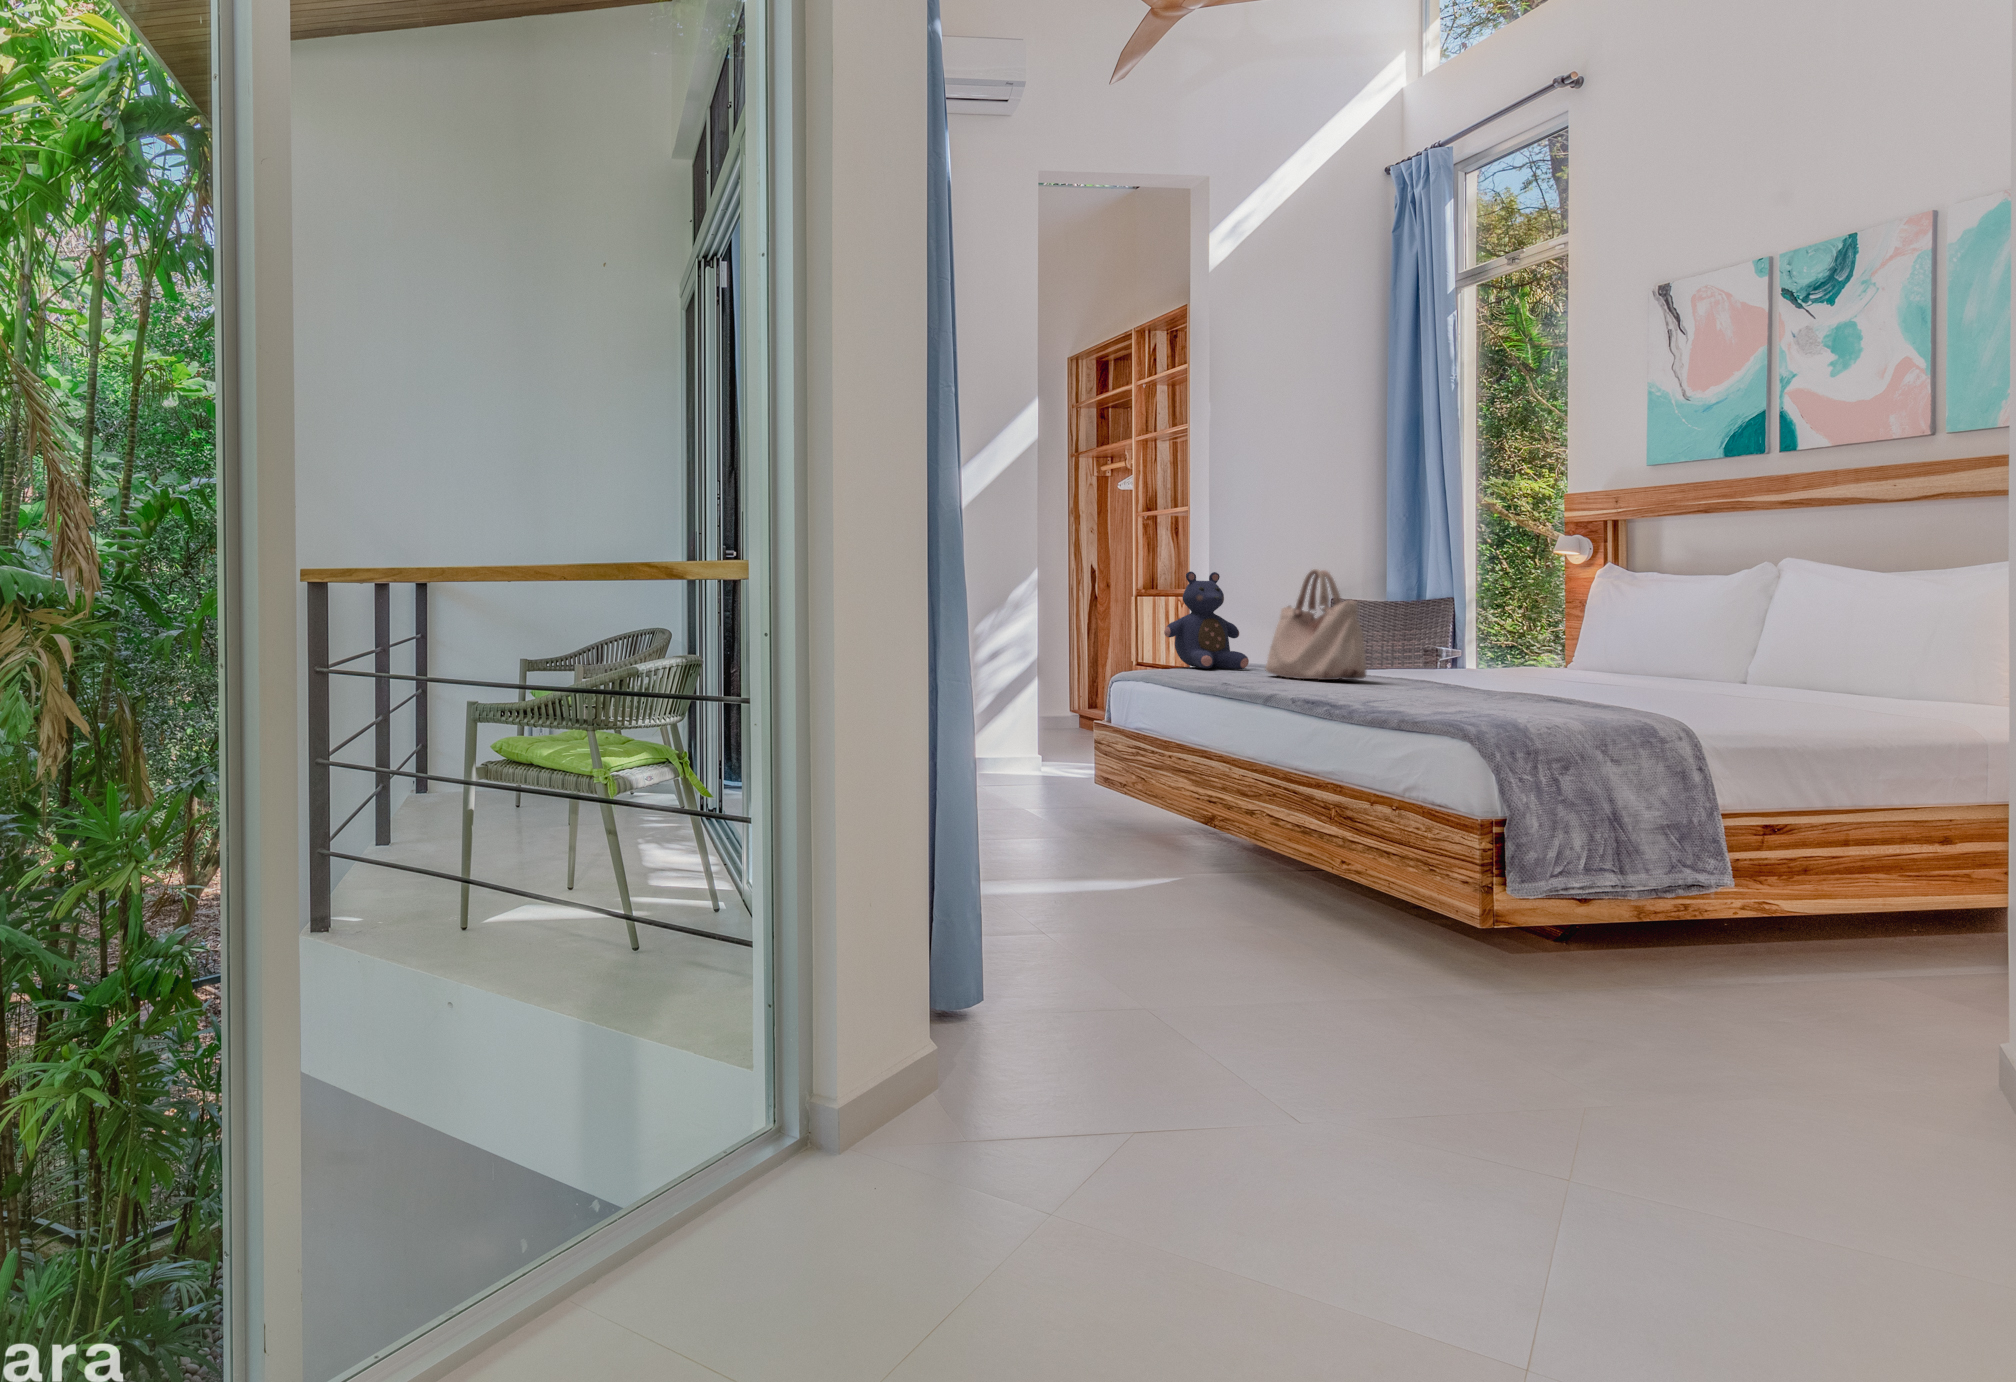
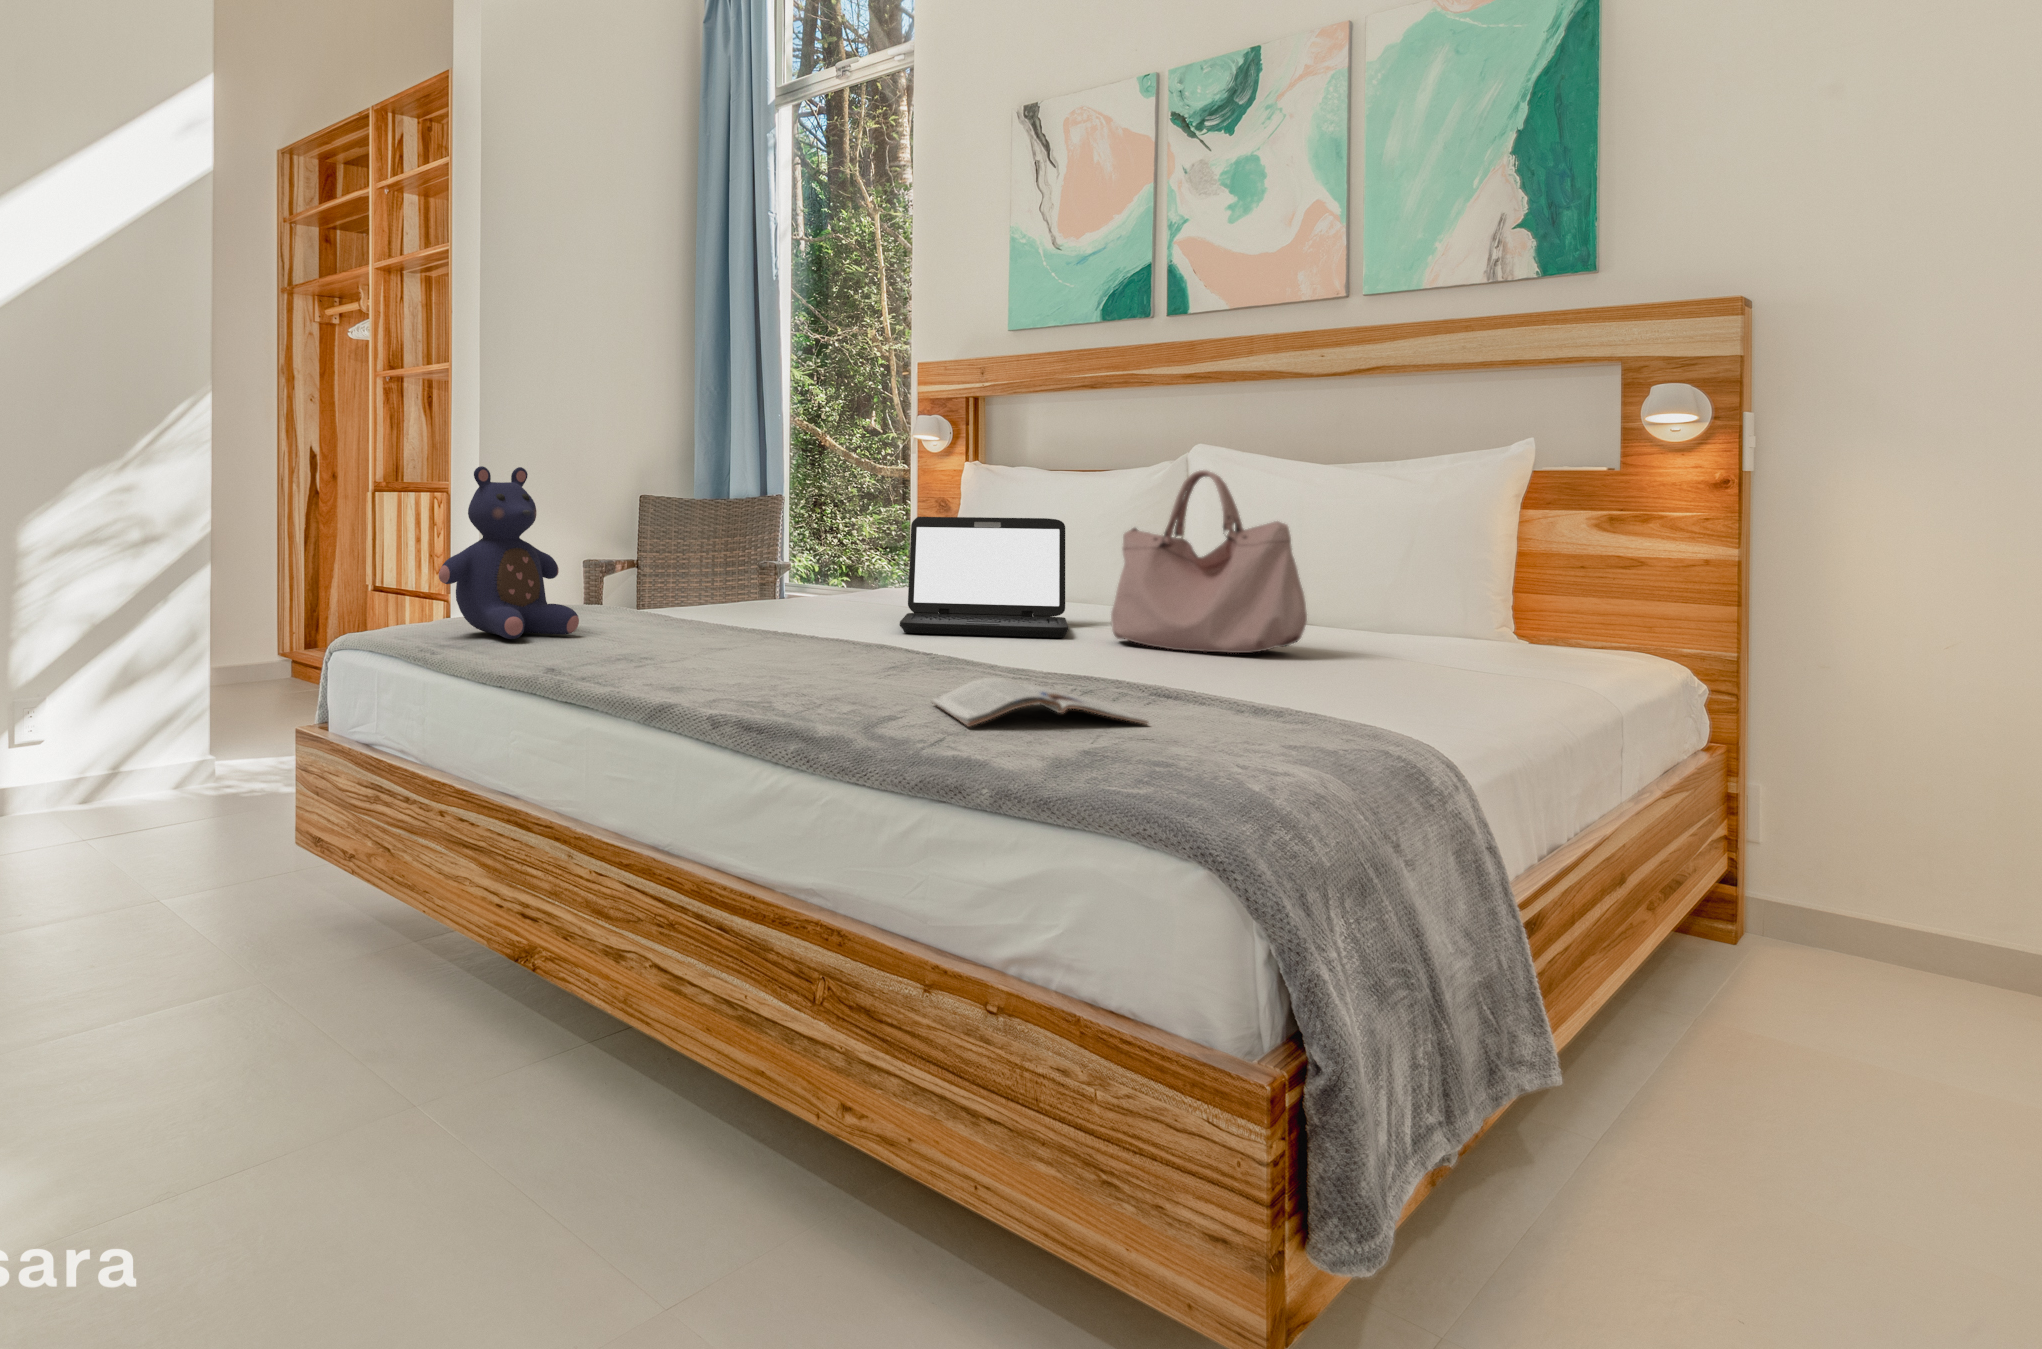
handbag: present [1265,569,1366,680] -> present [1111,470,1307,653]
laptop: none [1474,605,1625,684] -> present [900,517,1069,638]
magazine: none [1422,680,1539,701] -> present [932,678,1148,727]

